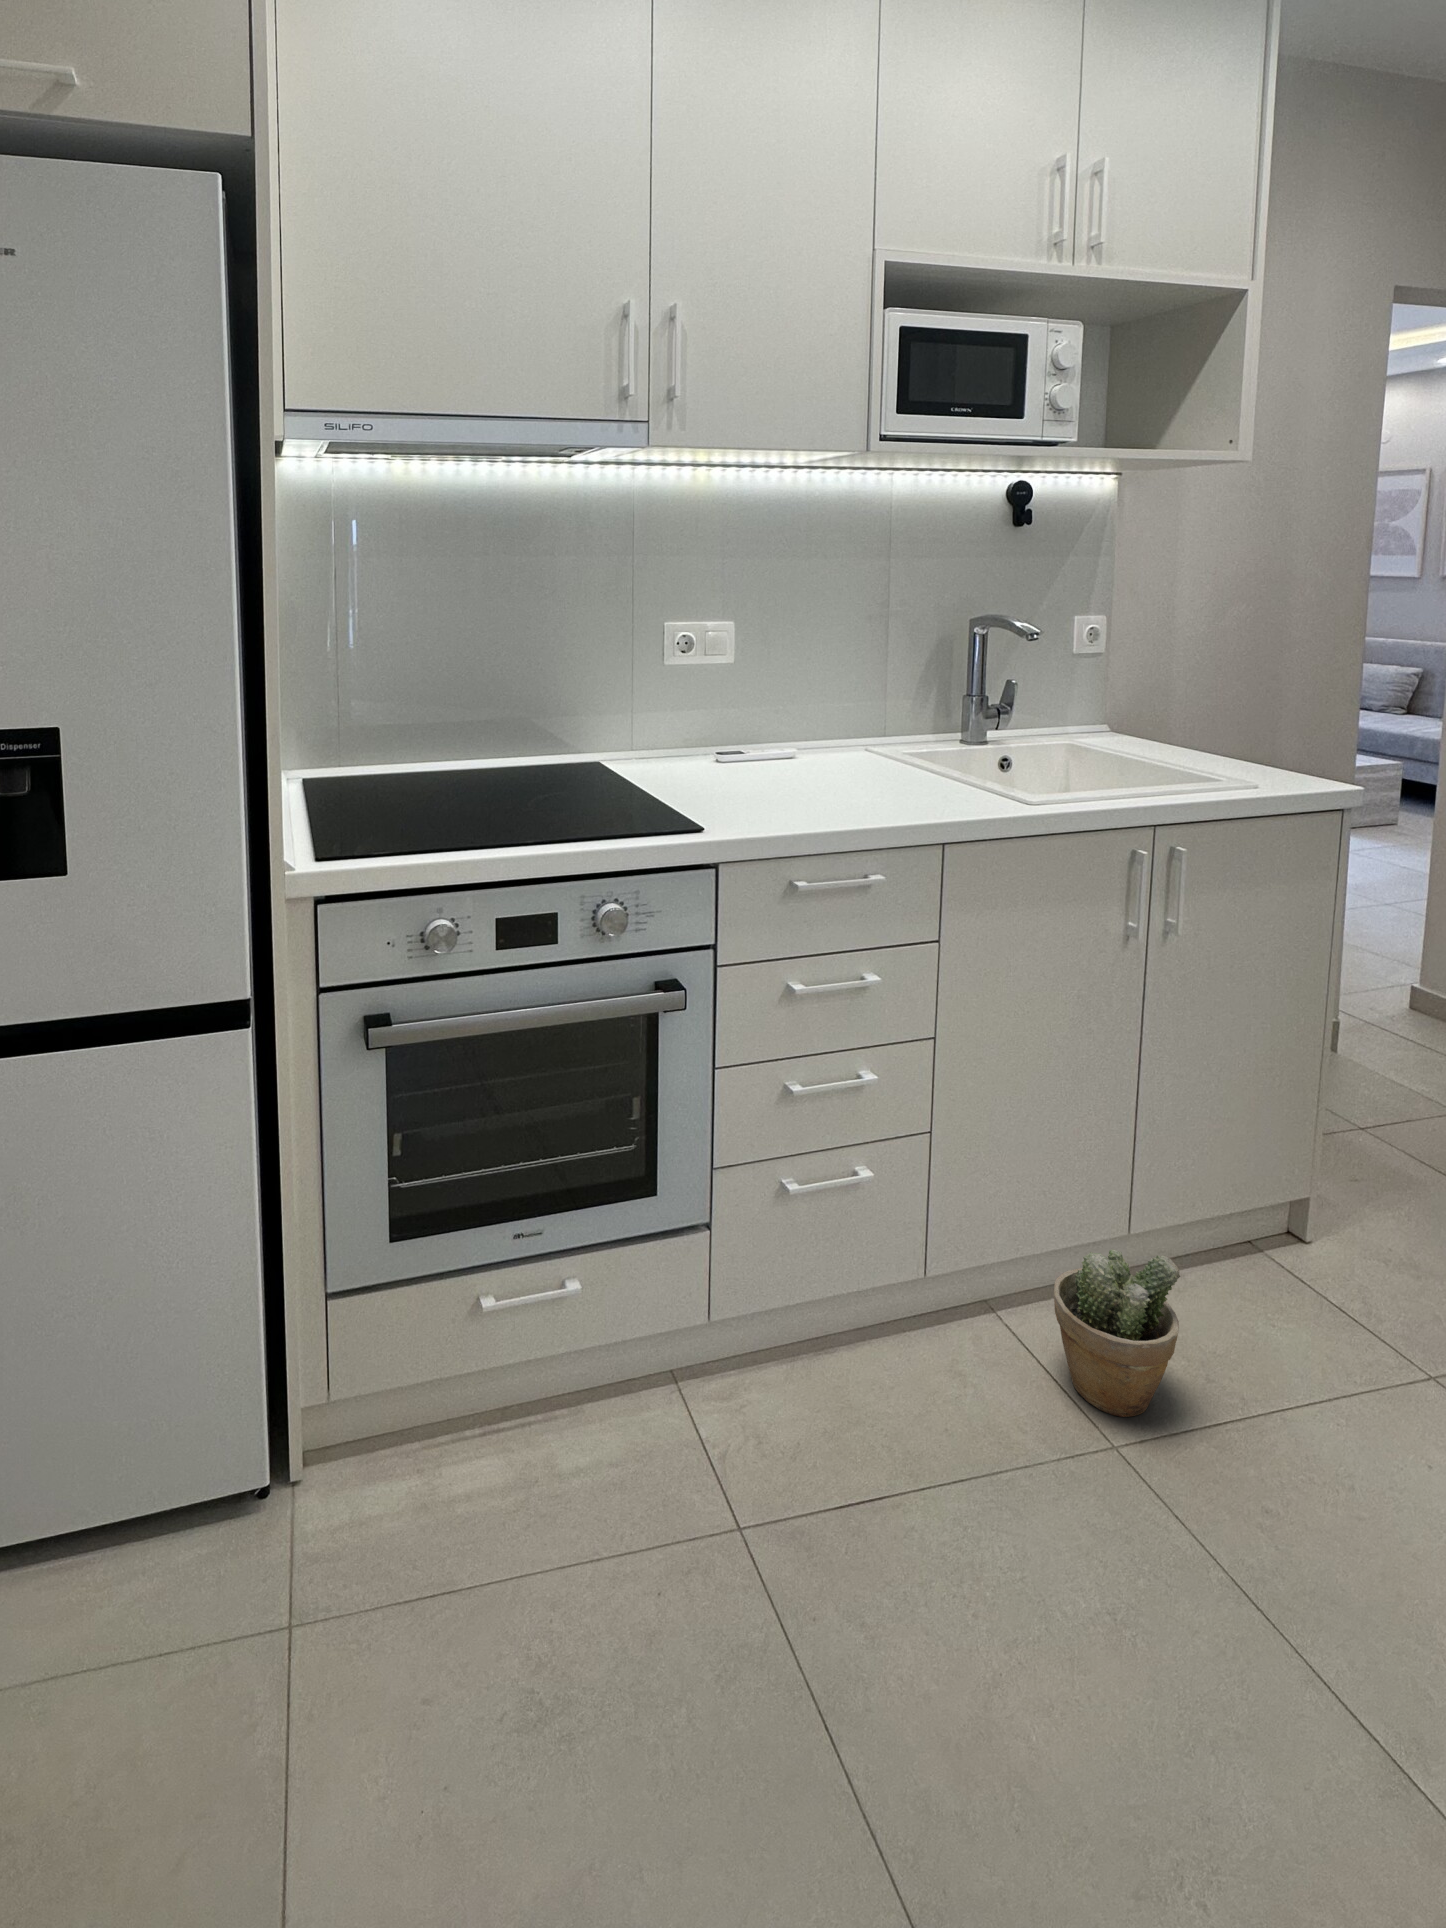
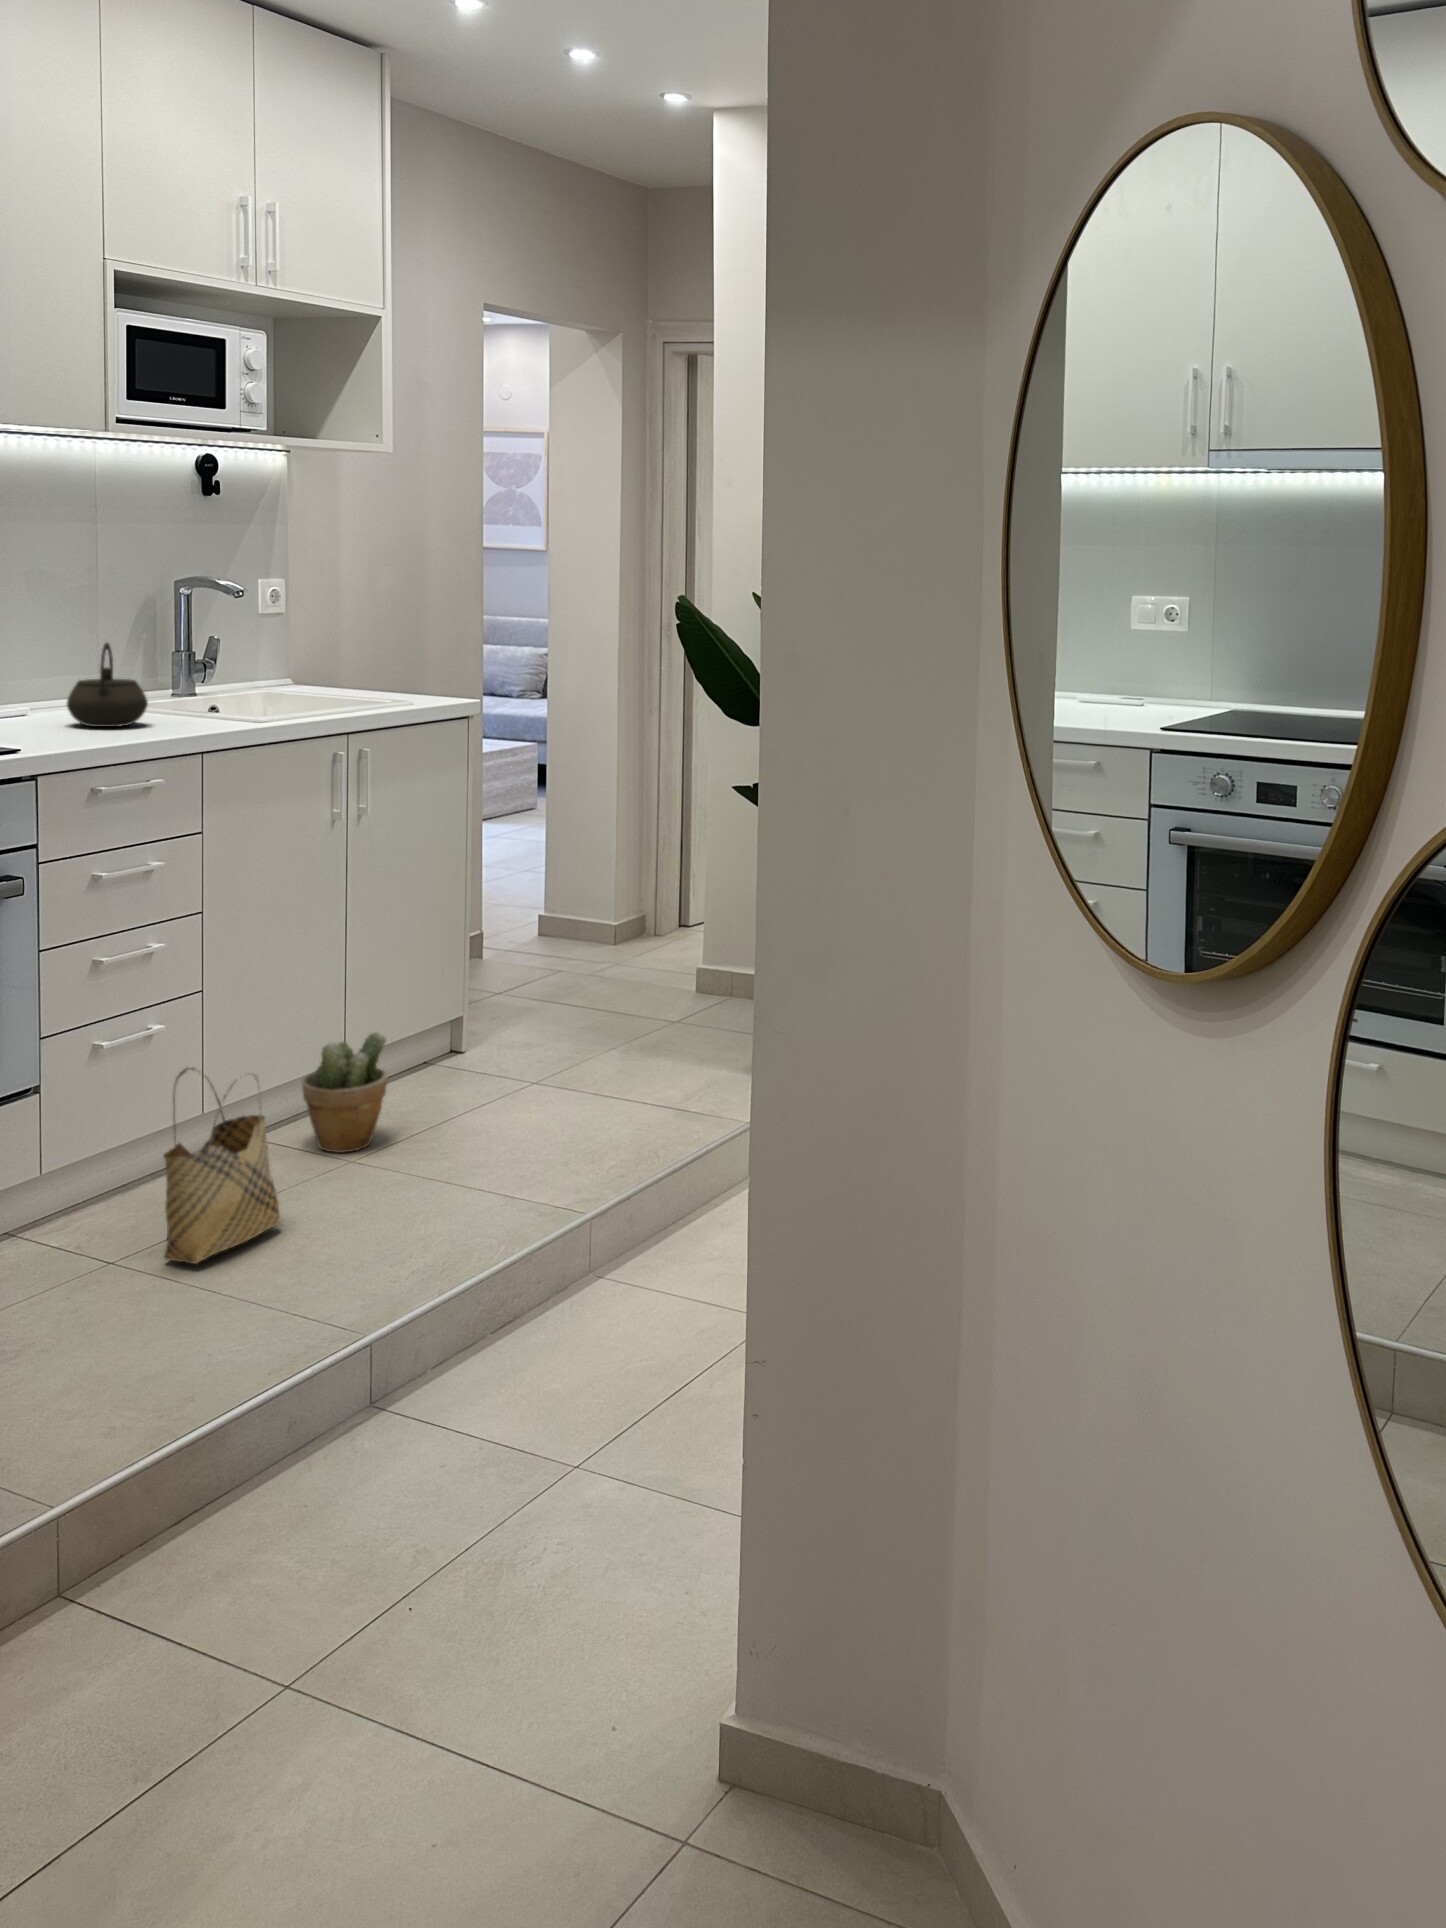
kettle: none [809,693,897,793] -> present [67,643,148,727]
woven basket: none [808,1298,978,1616] -> present [164,1068,280,1264]

